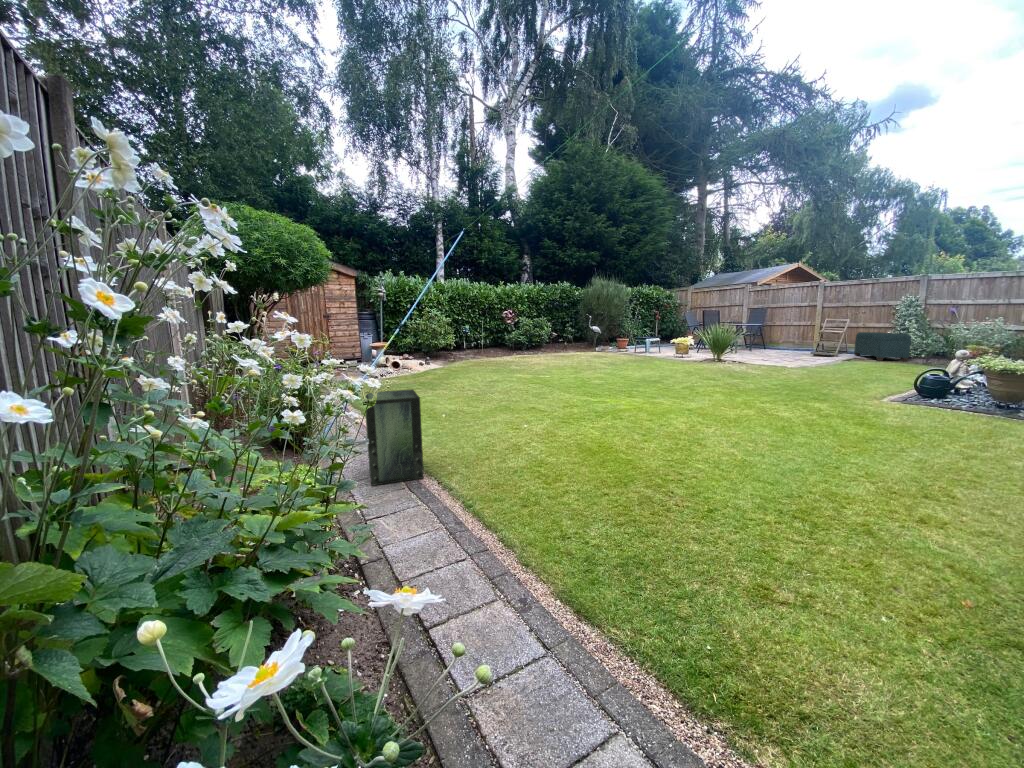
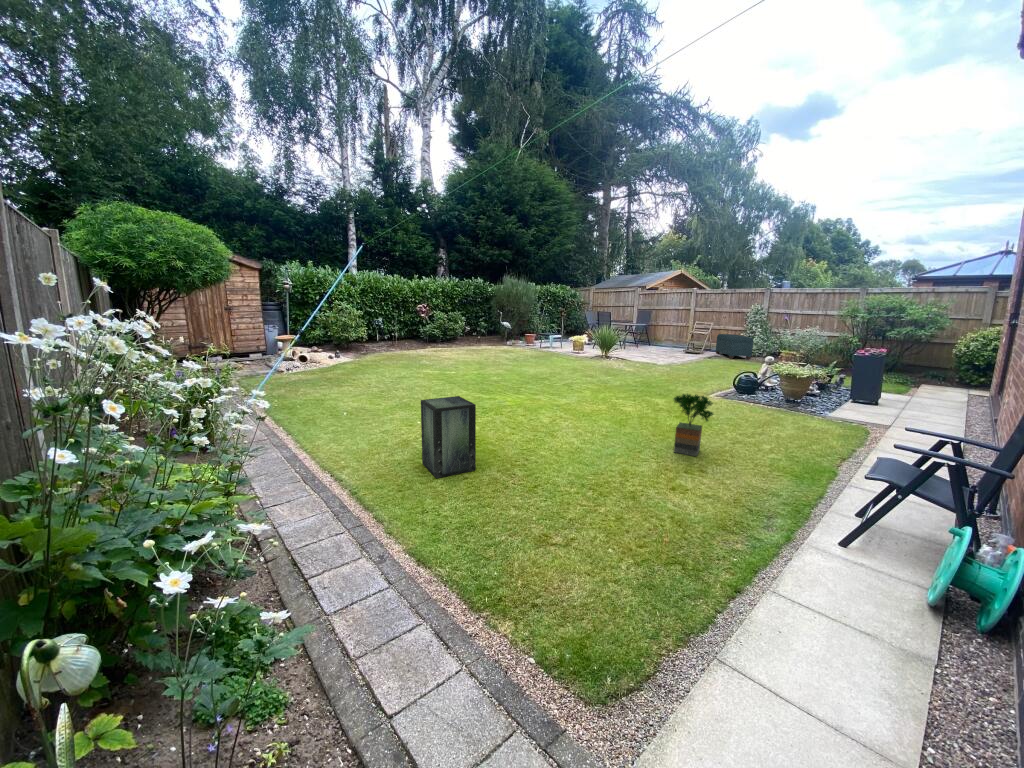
potted tree: none [877,388,955,477] -> present [673,394,713,456]
storage box: present [366,389,424,486] -> present [421,396,476,478]

